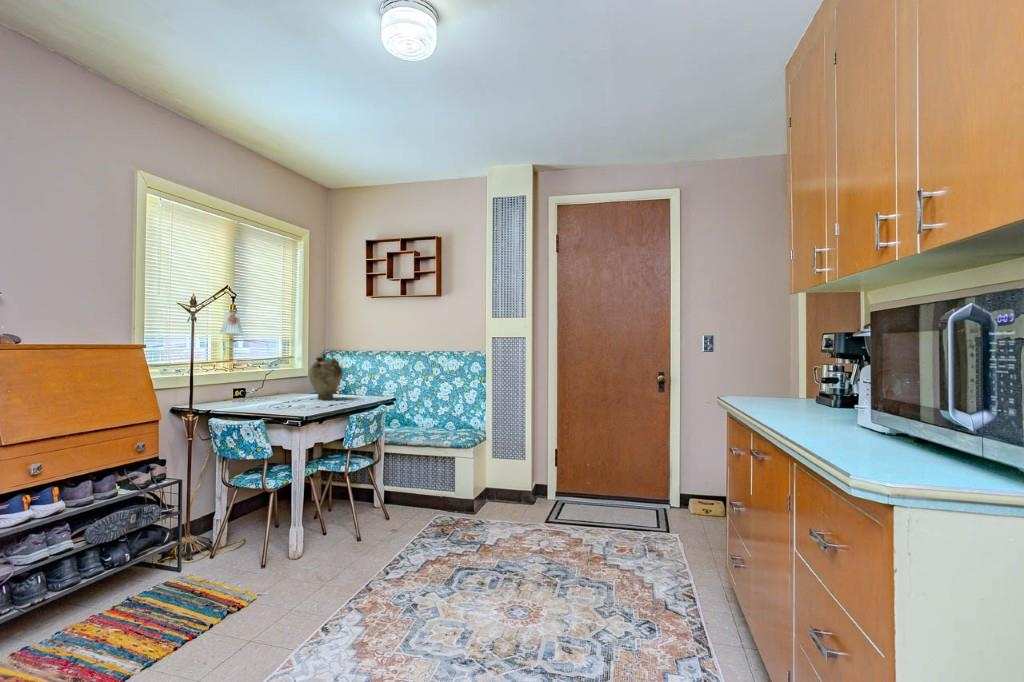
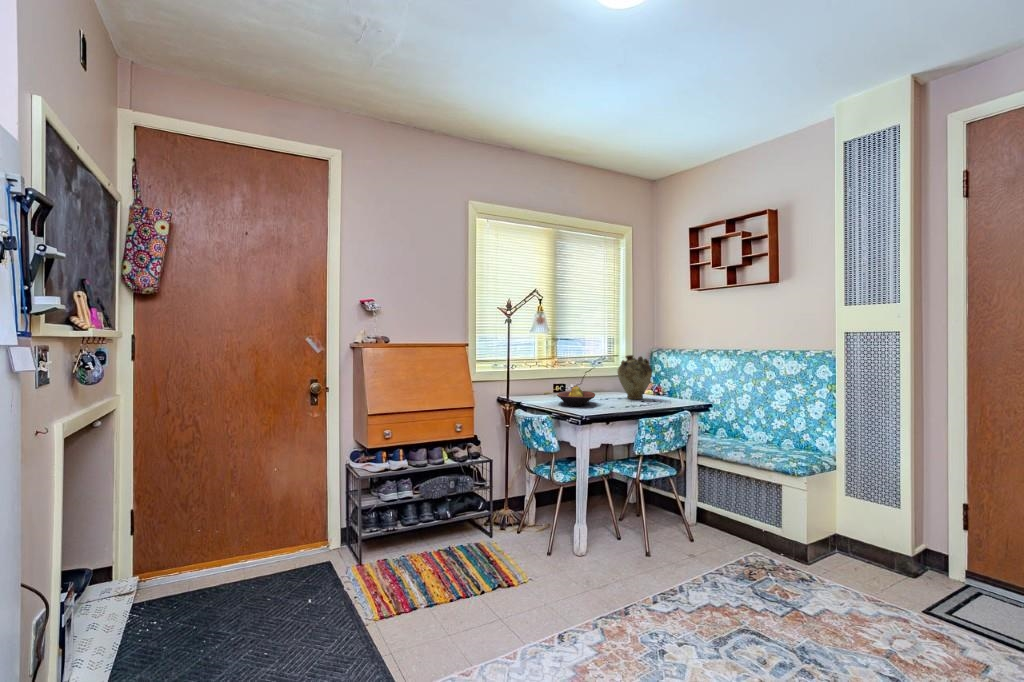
fruit bowl: none [256,389,301,410] -> present [557,386,595,406]

